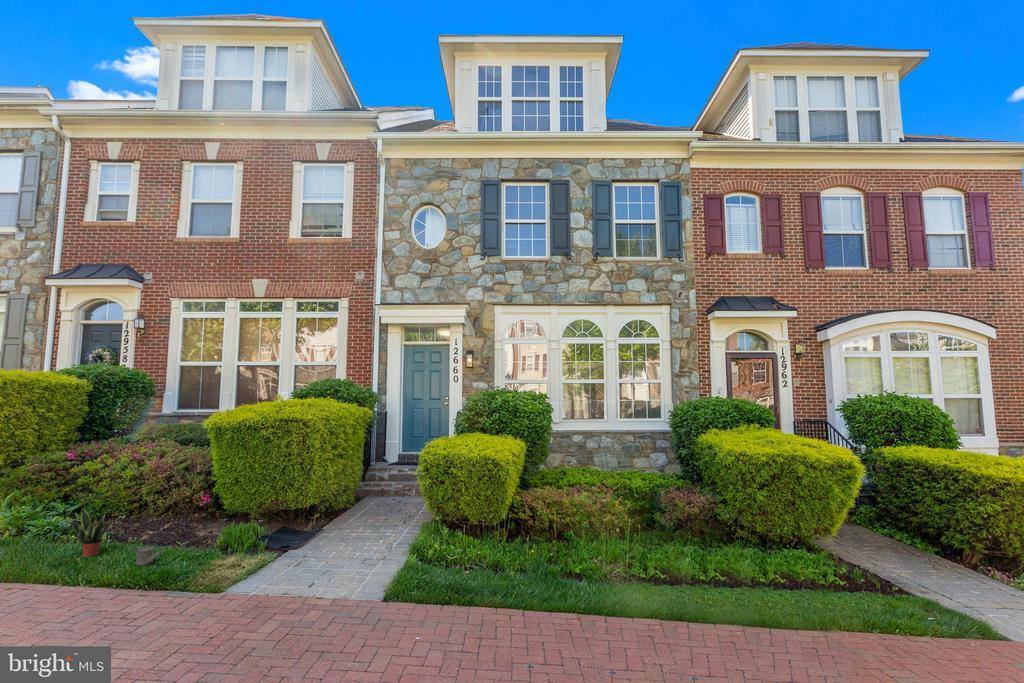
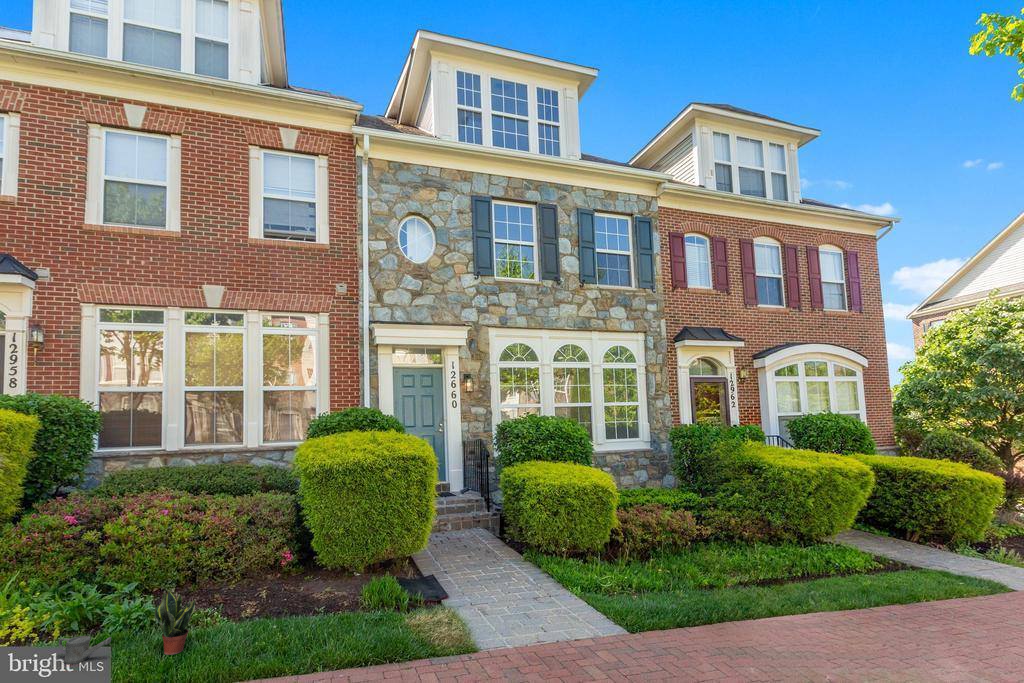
watering can: present [135,547,164,566] -> present [59,636,111,664]

